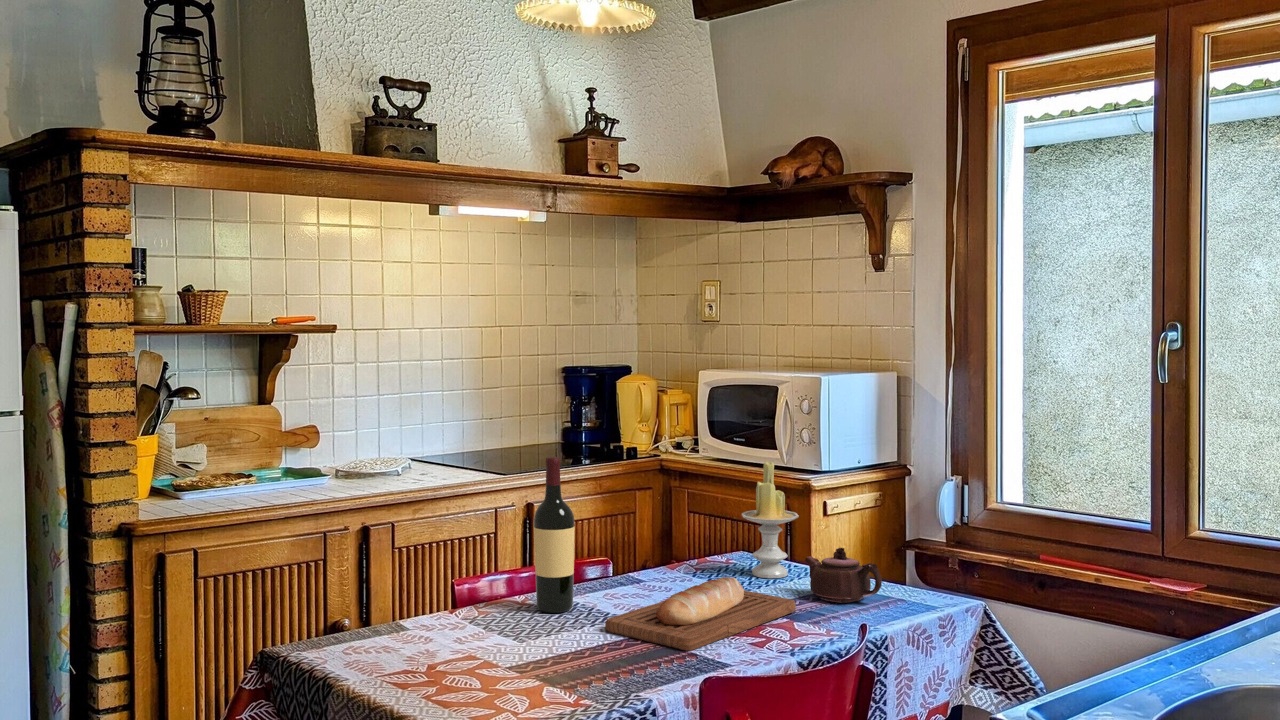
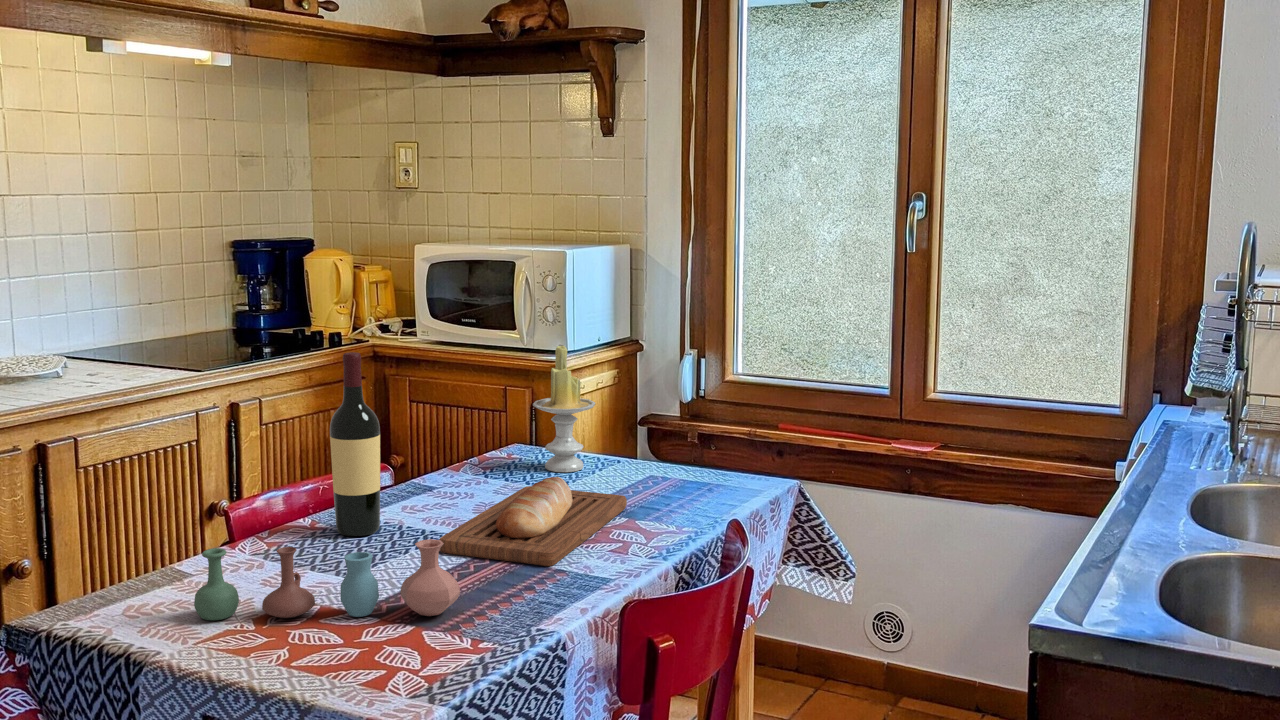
teapot: present [805,548,882,603] -> none [616,435,705,494]
vase: none [388,604,584,676] -> present [194,539,460,620]

